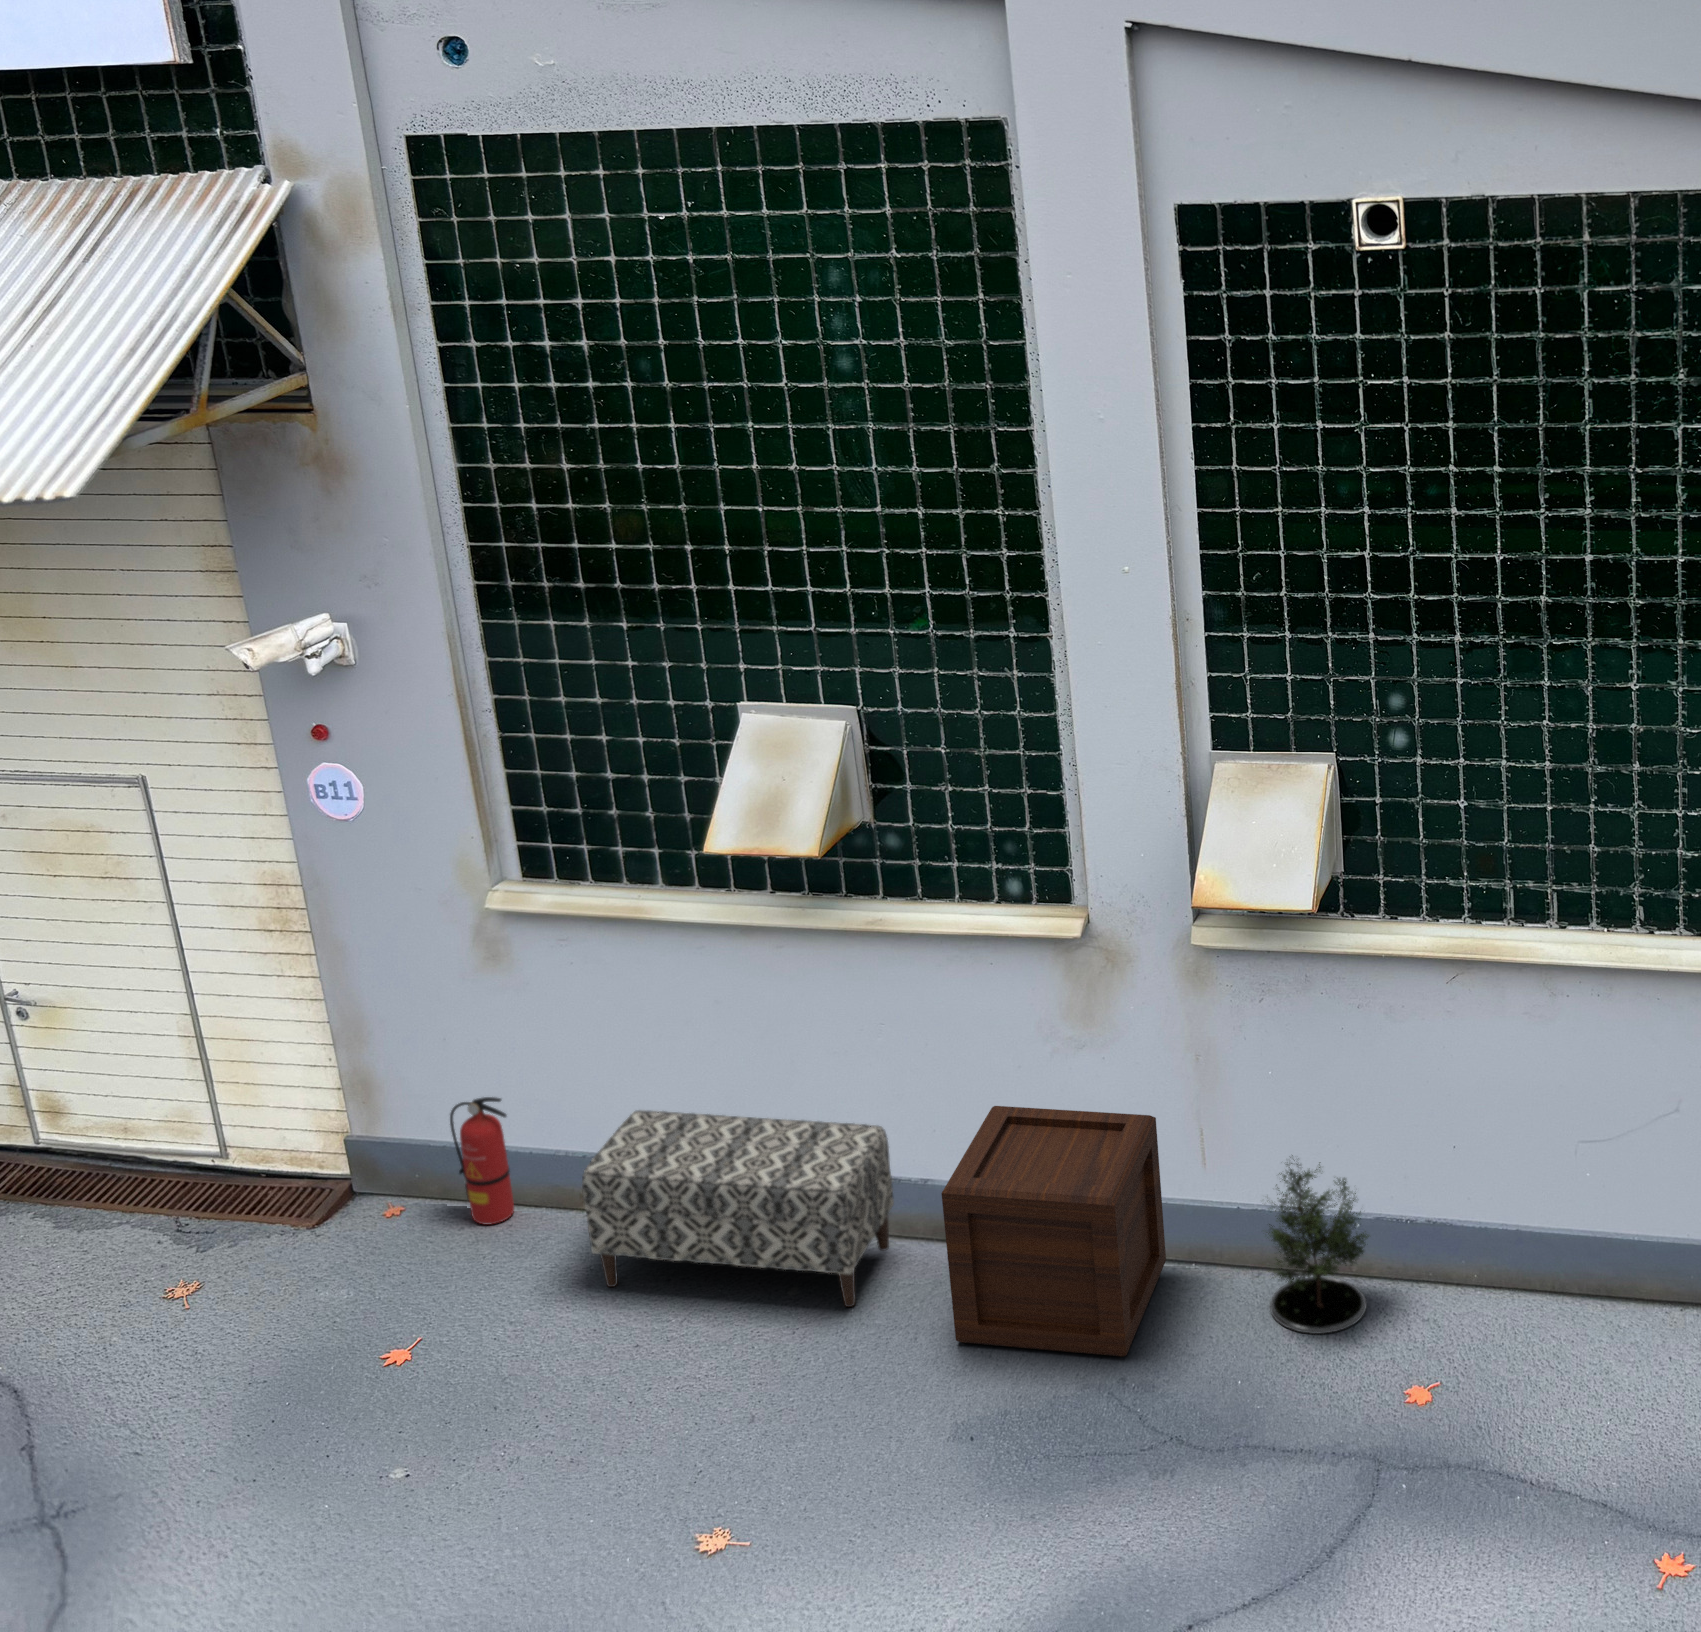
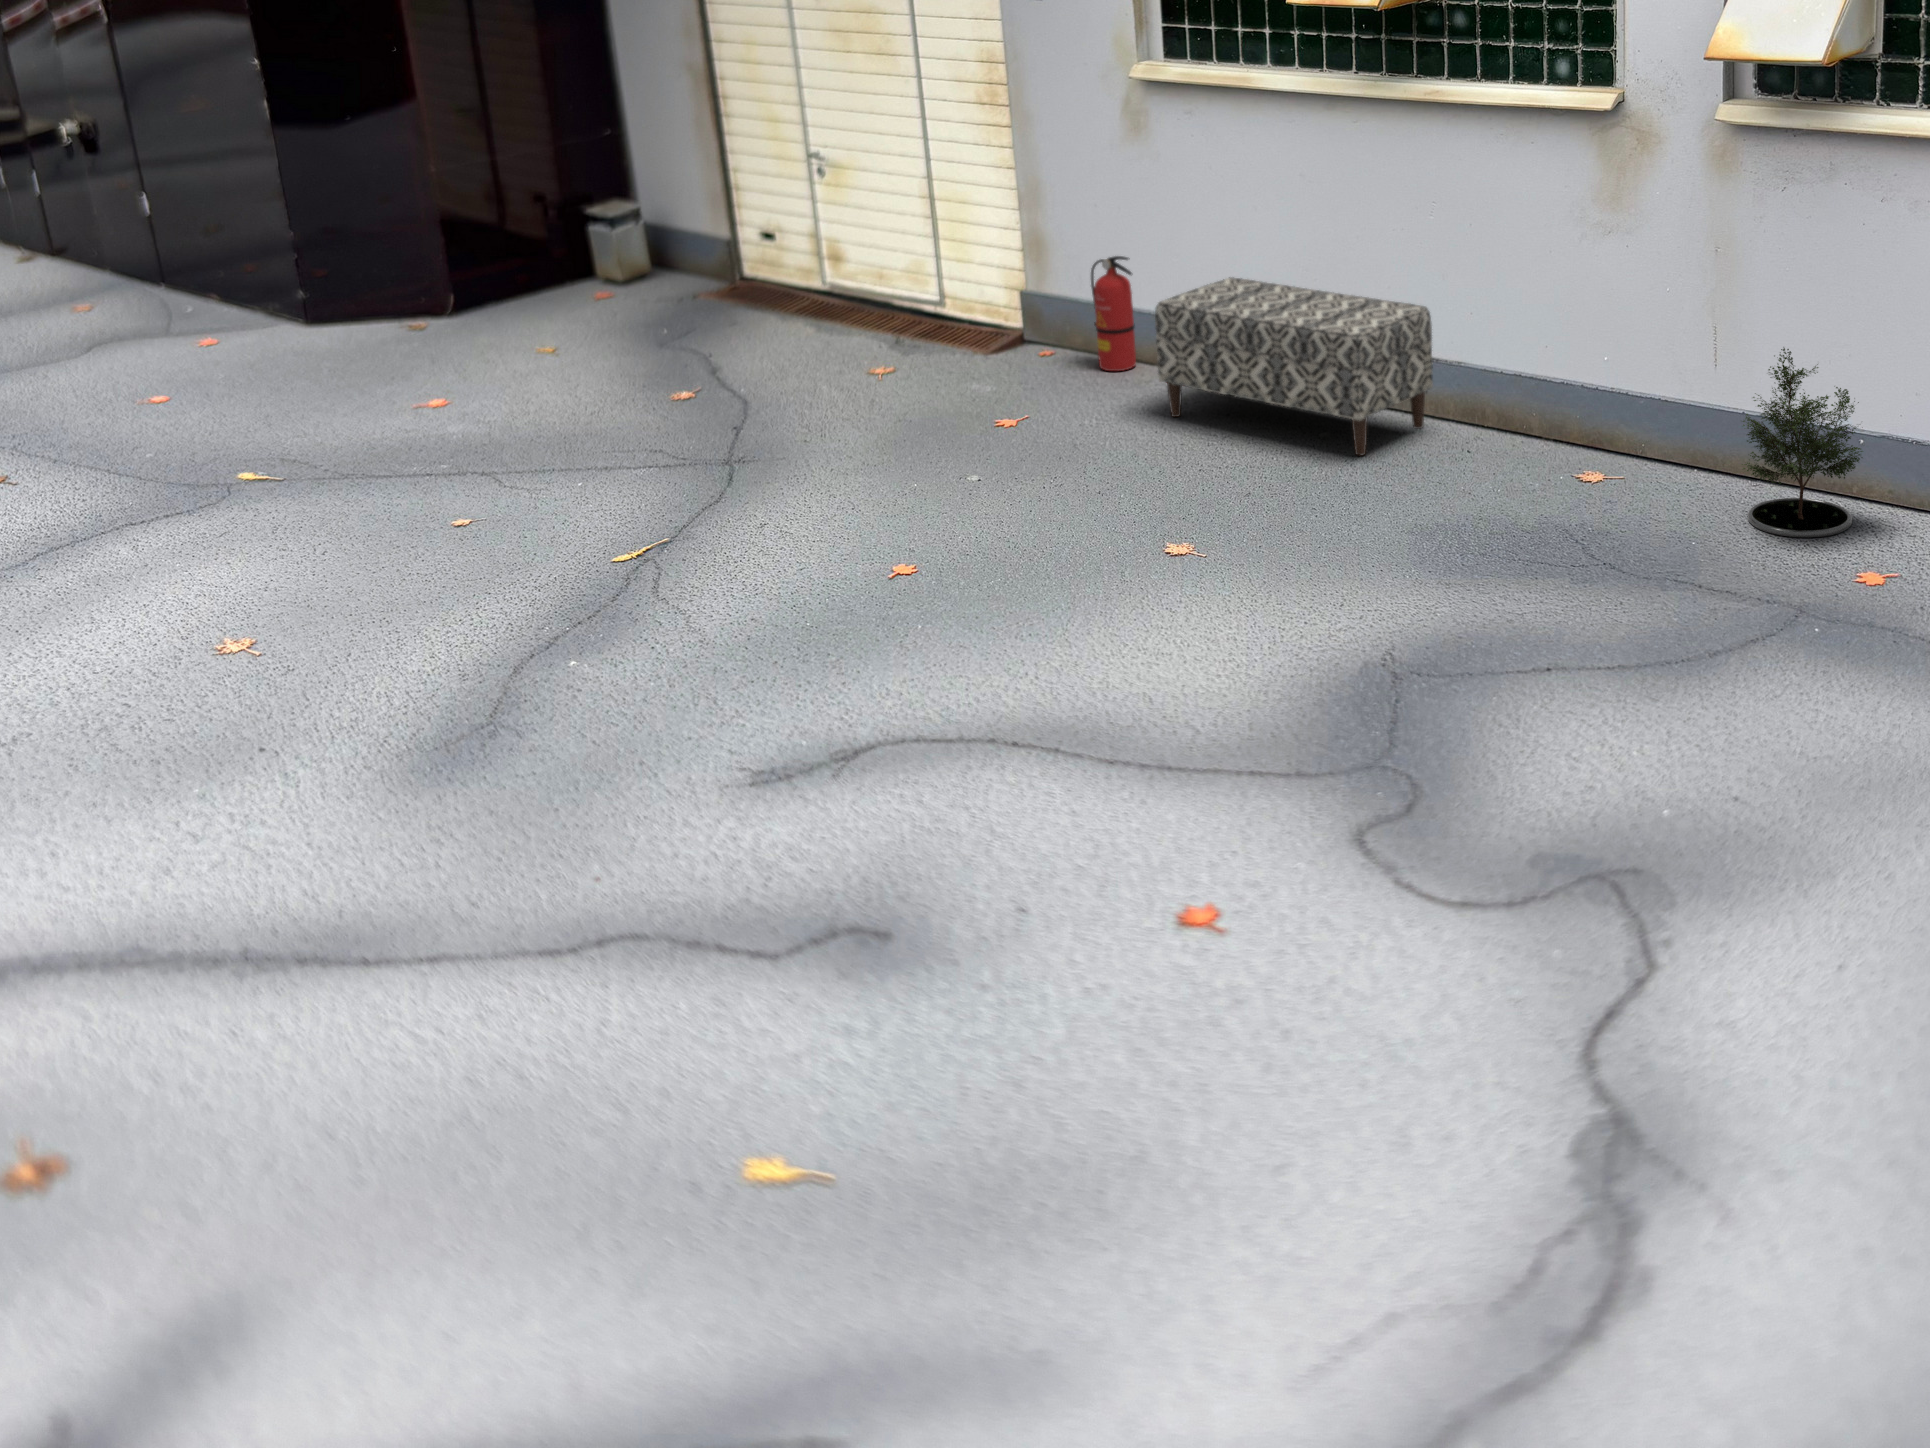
wooden crate: present [941,1106,1166,1357] -> none [1429,291,1671,520]

